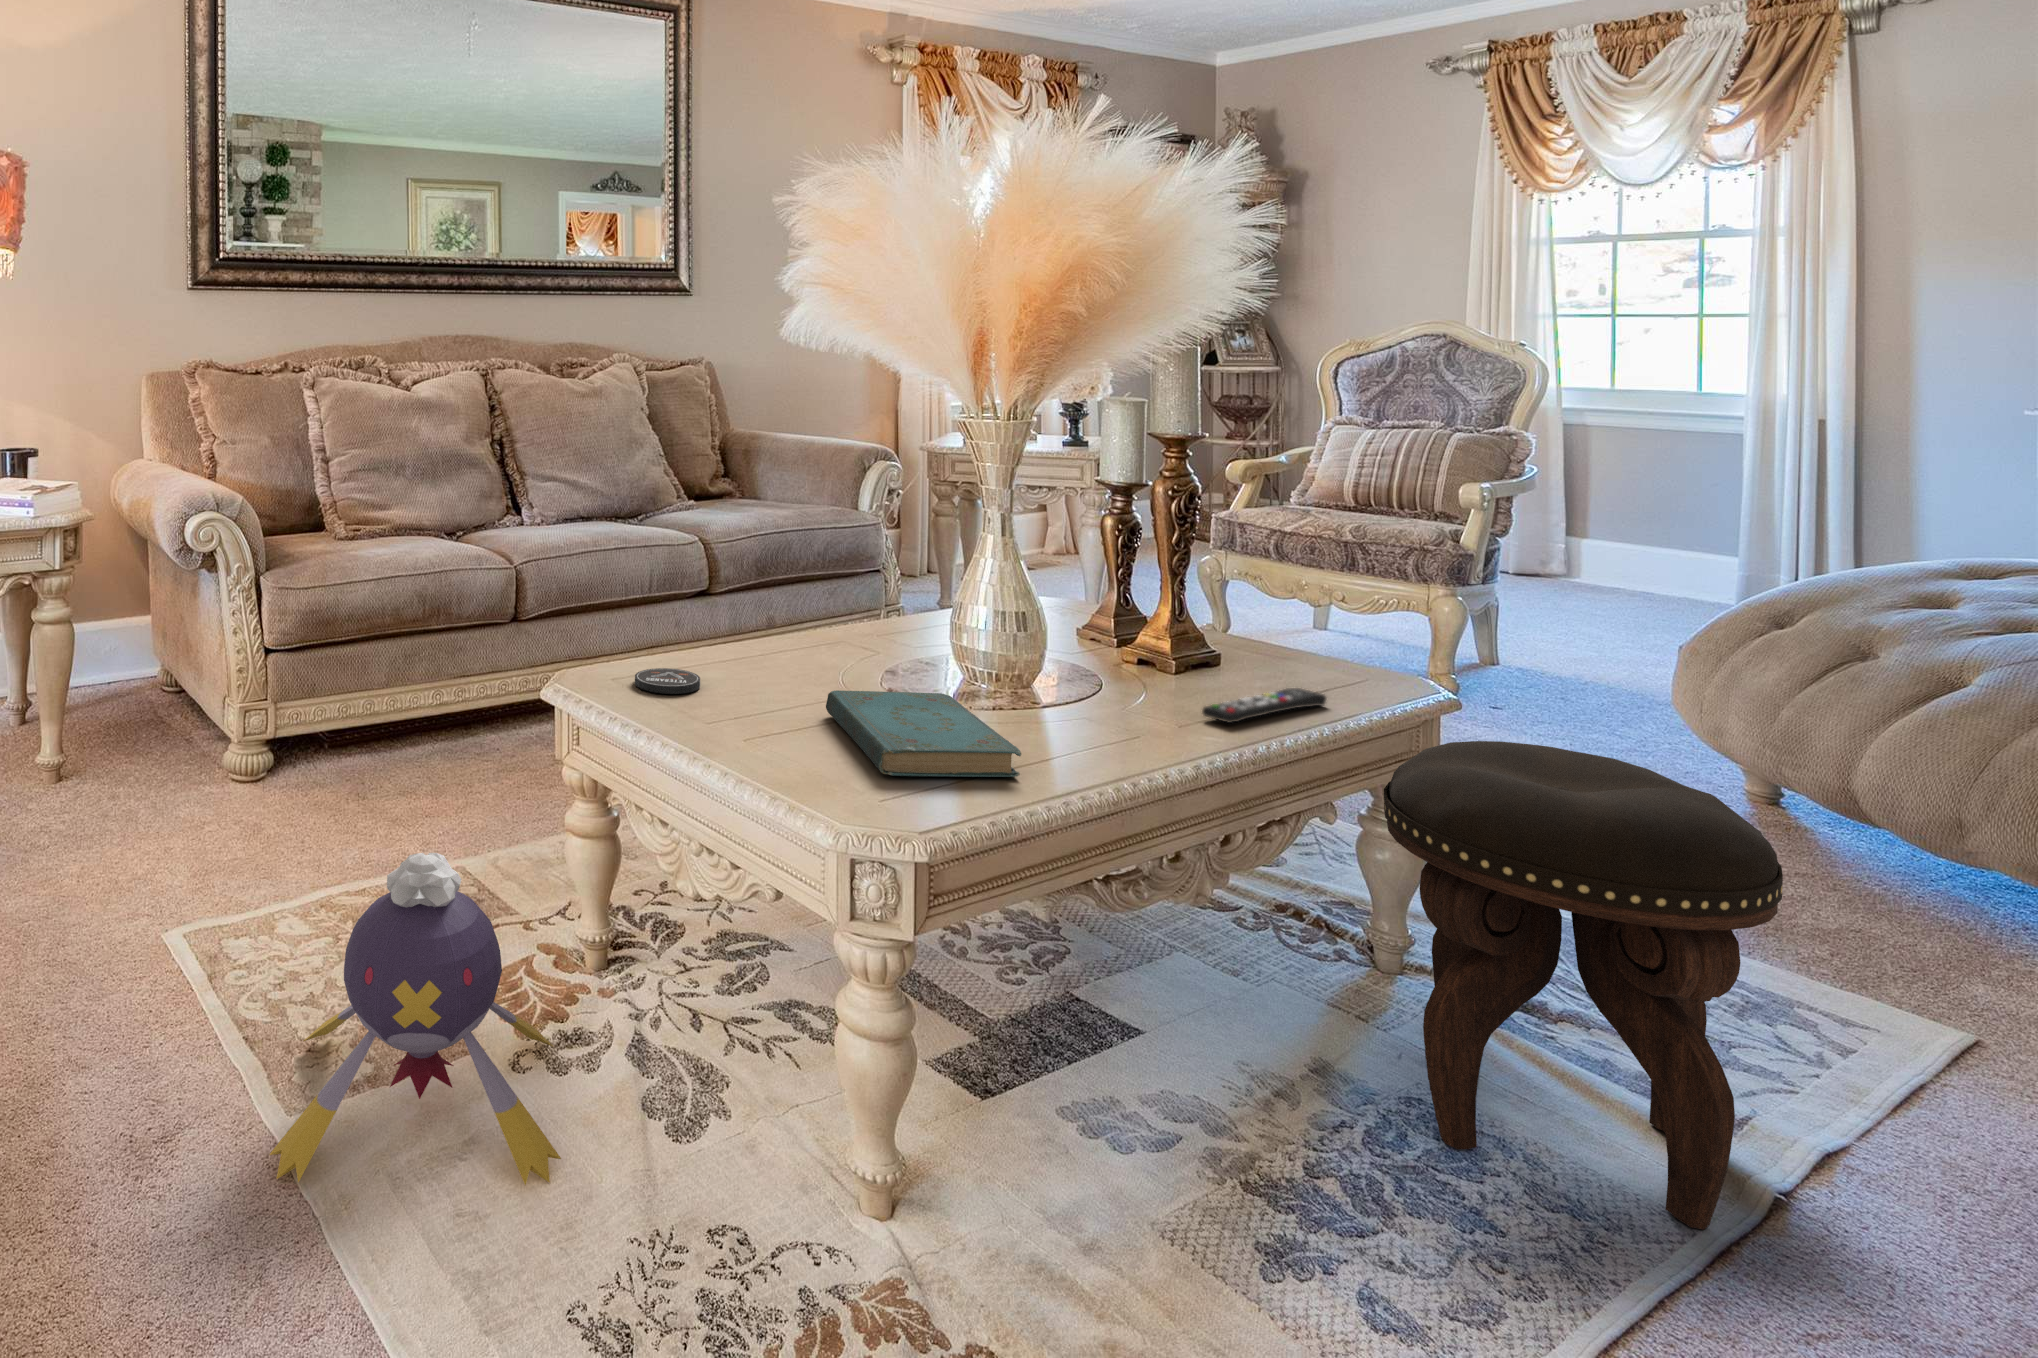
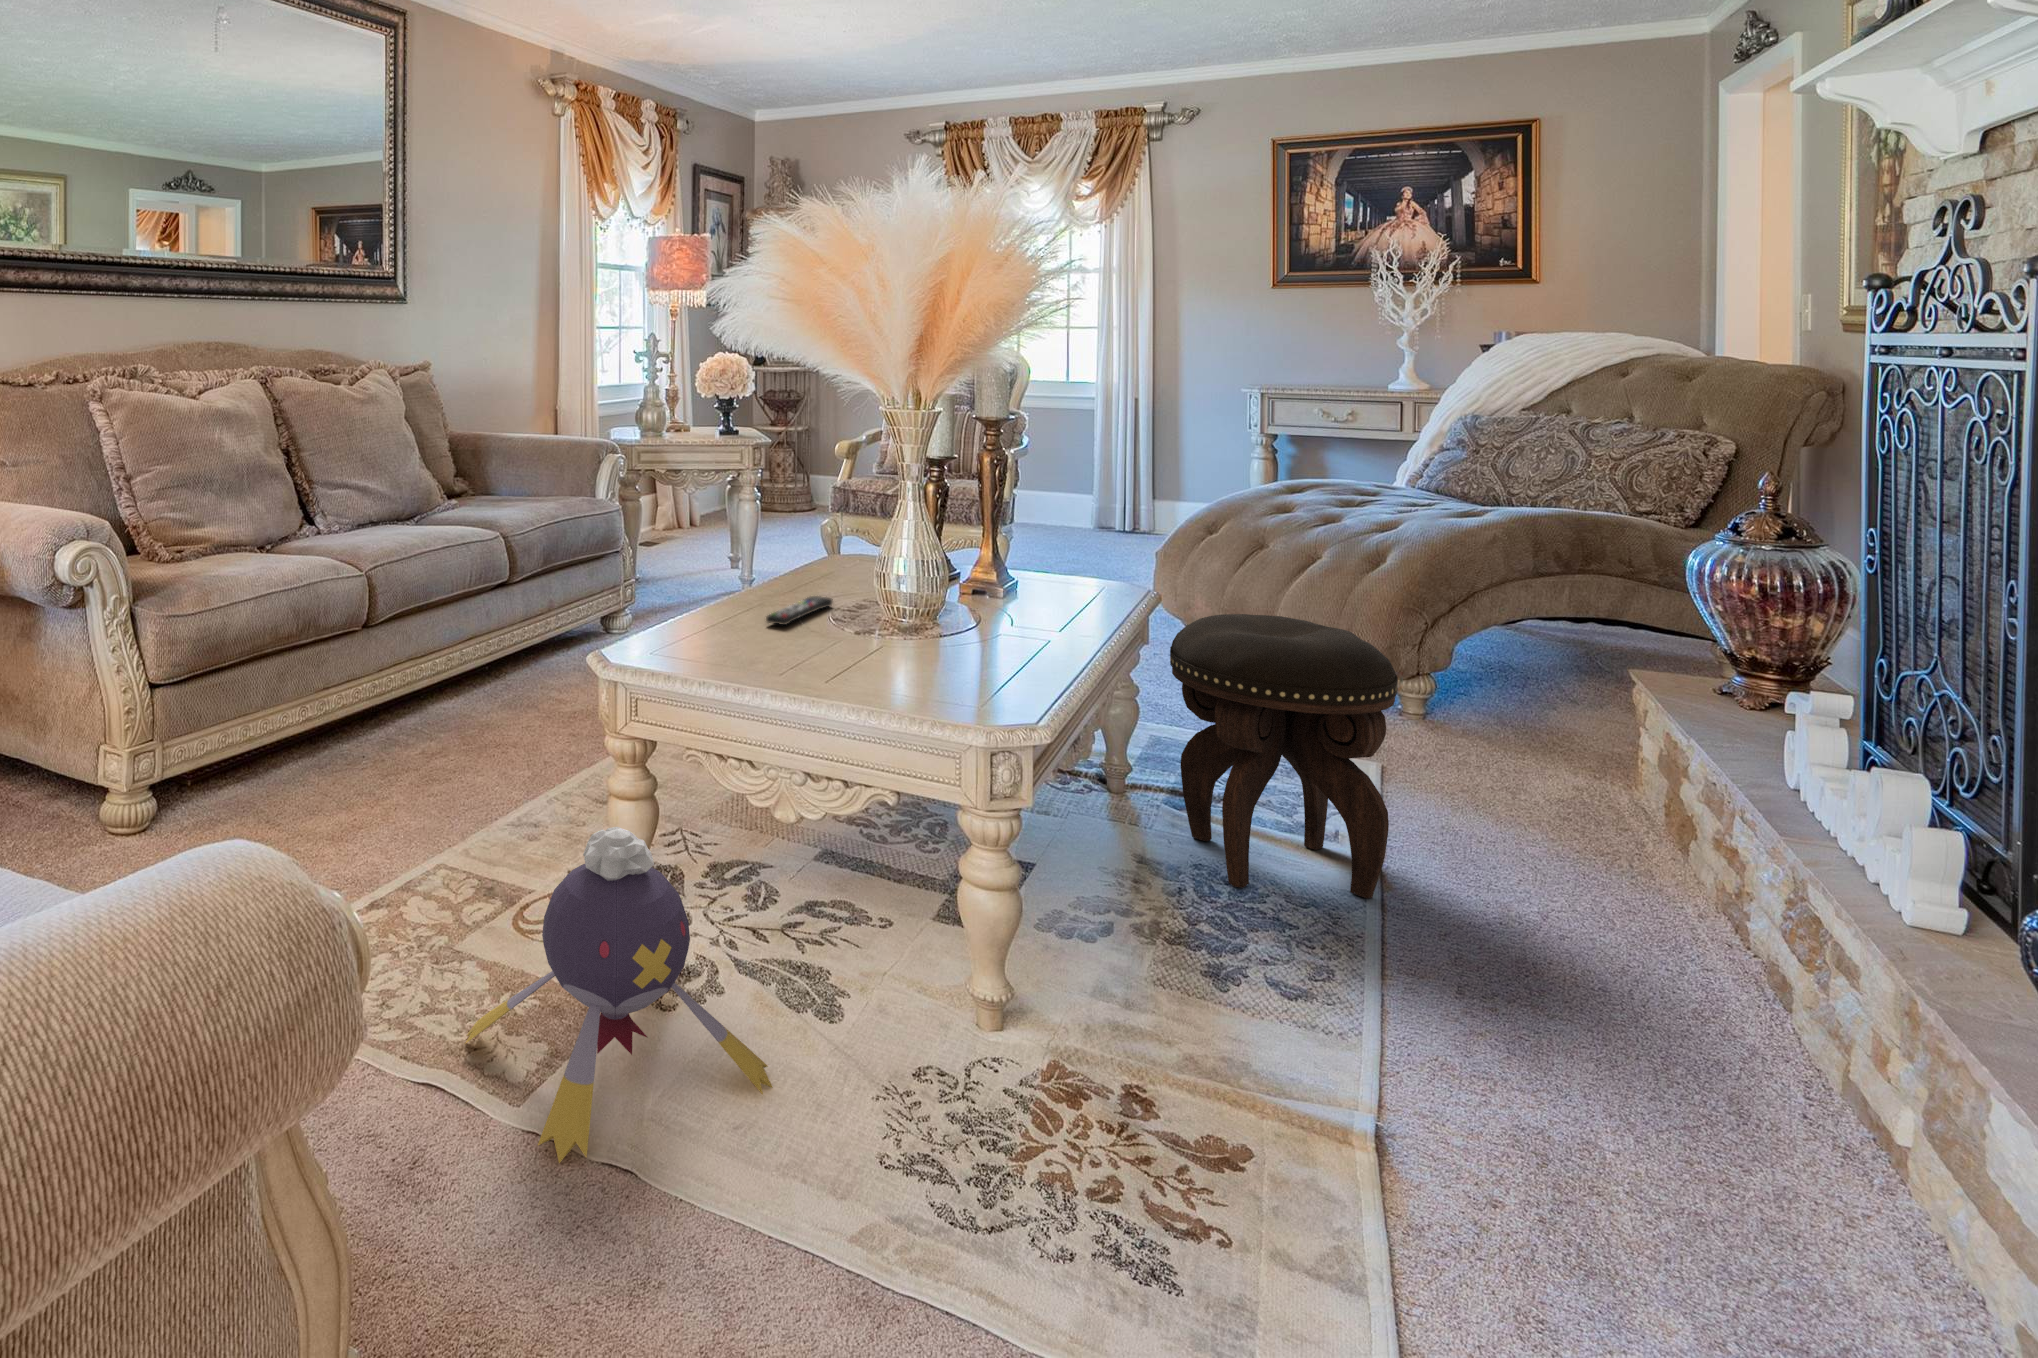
coaster: present [635,668,700,694] -> none [670,637,727,658]
remote control: present [1202,688,1326,723] -> present [766,596,833,625]
book: present [826,690,1021,777] -> none [843,628,1028,692]

